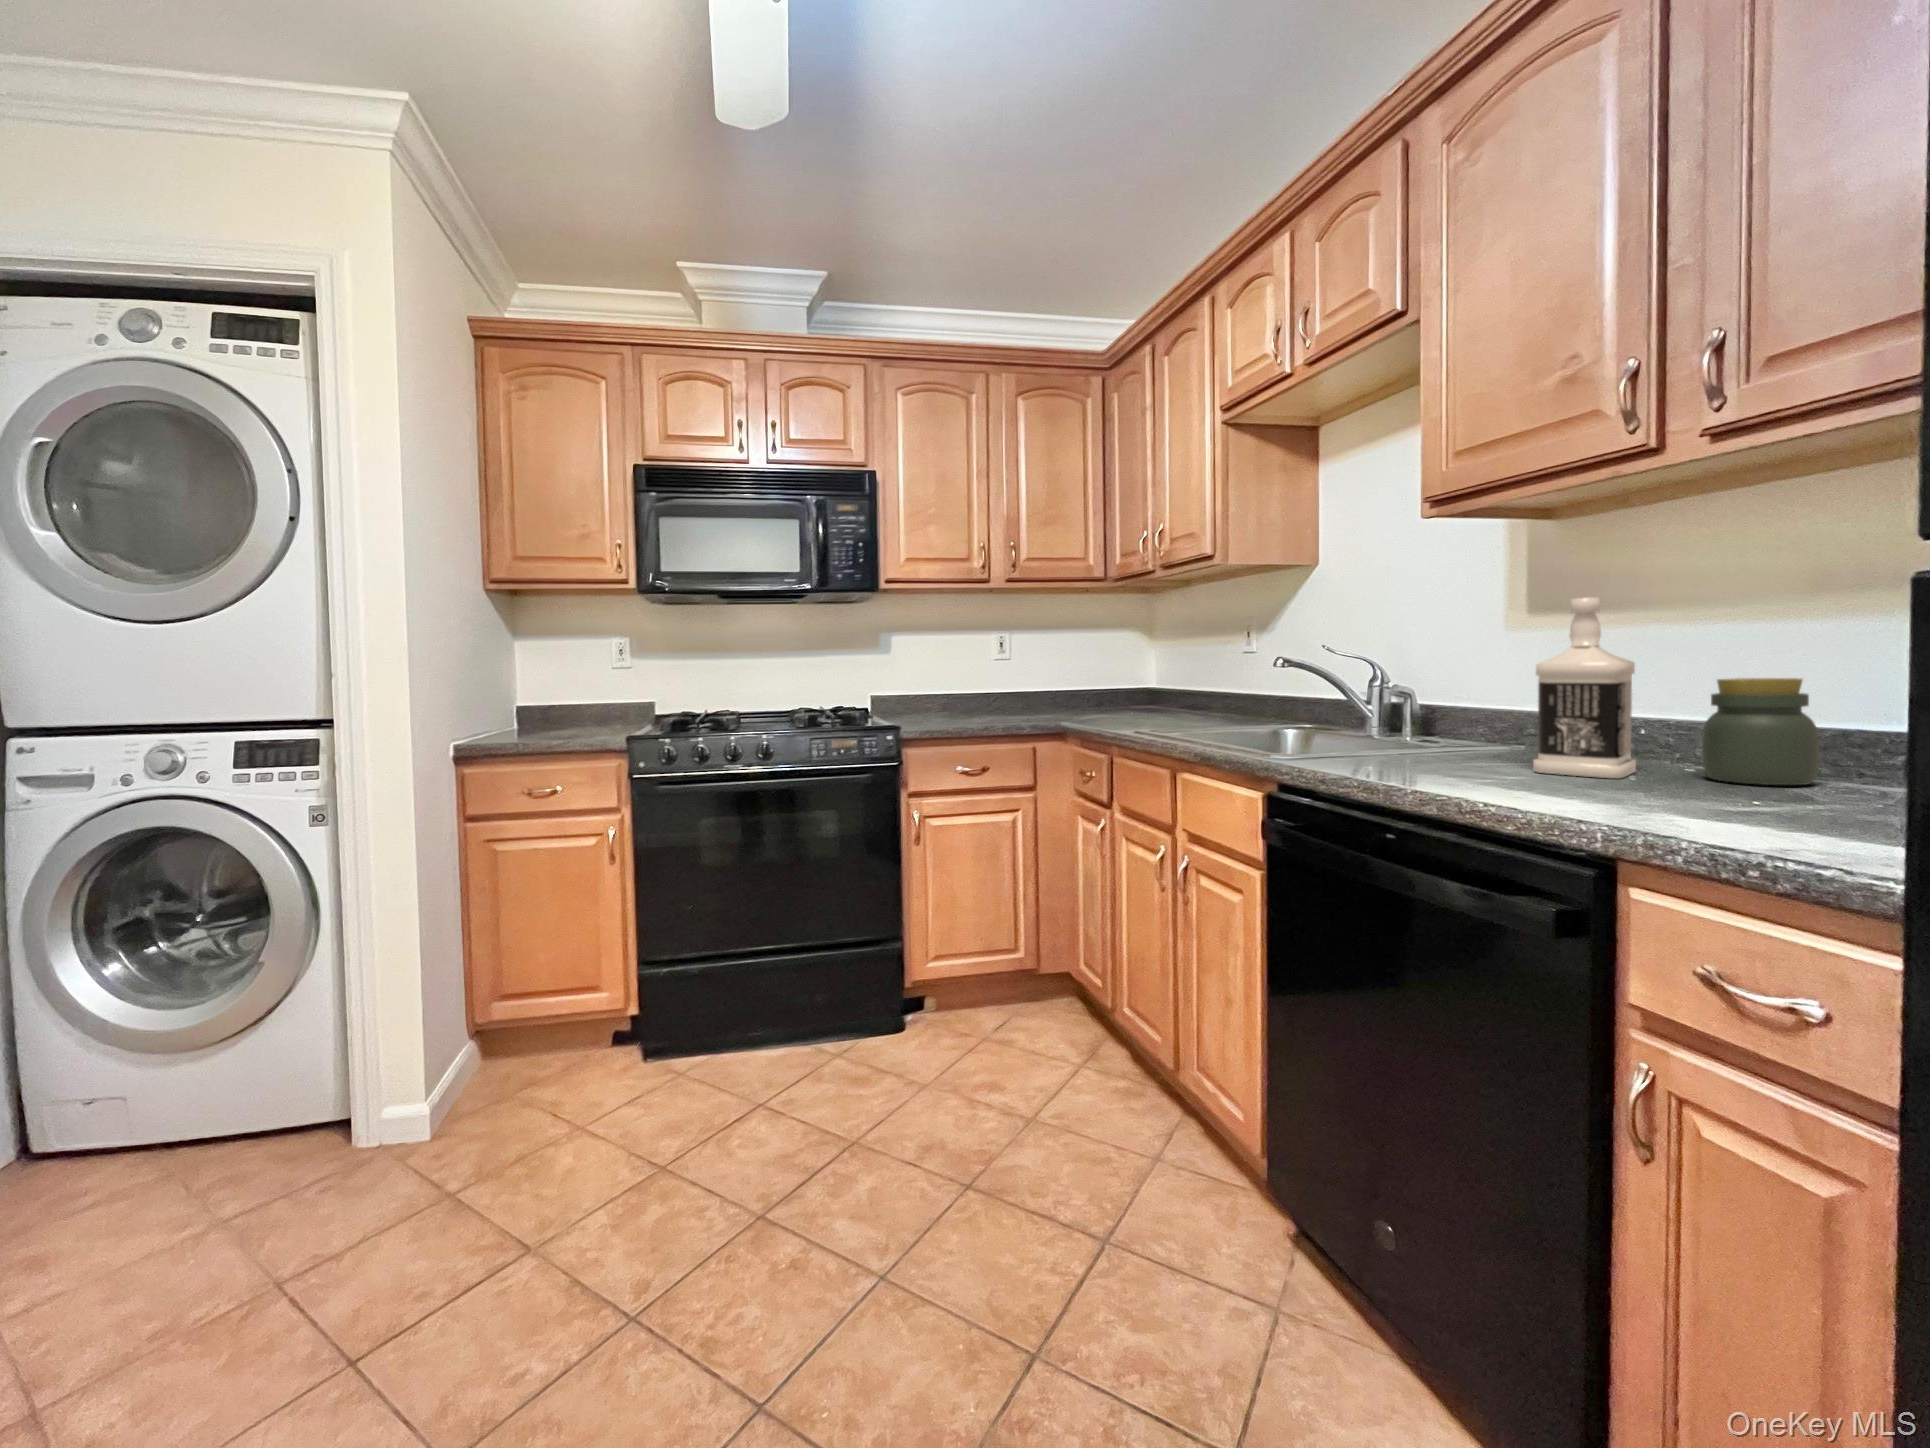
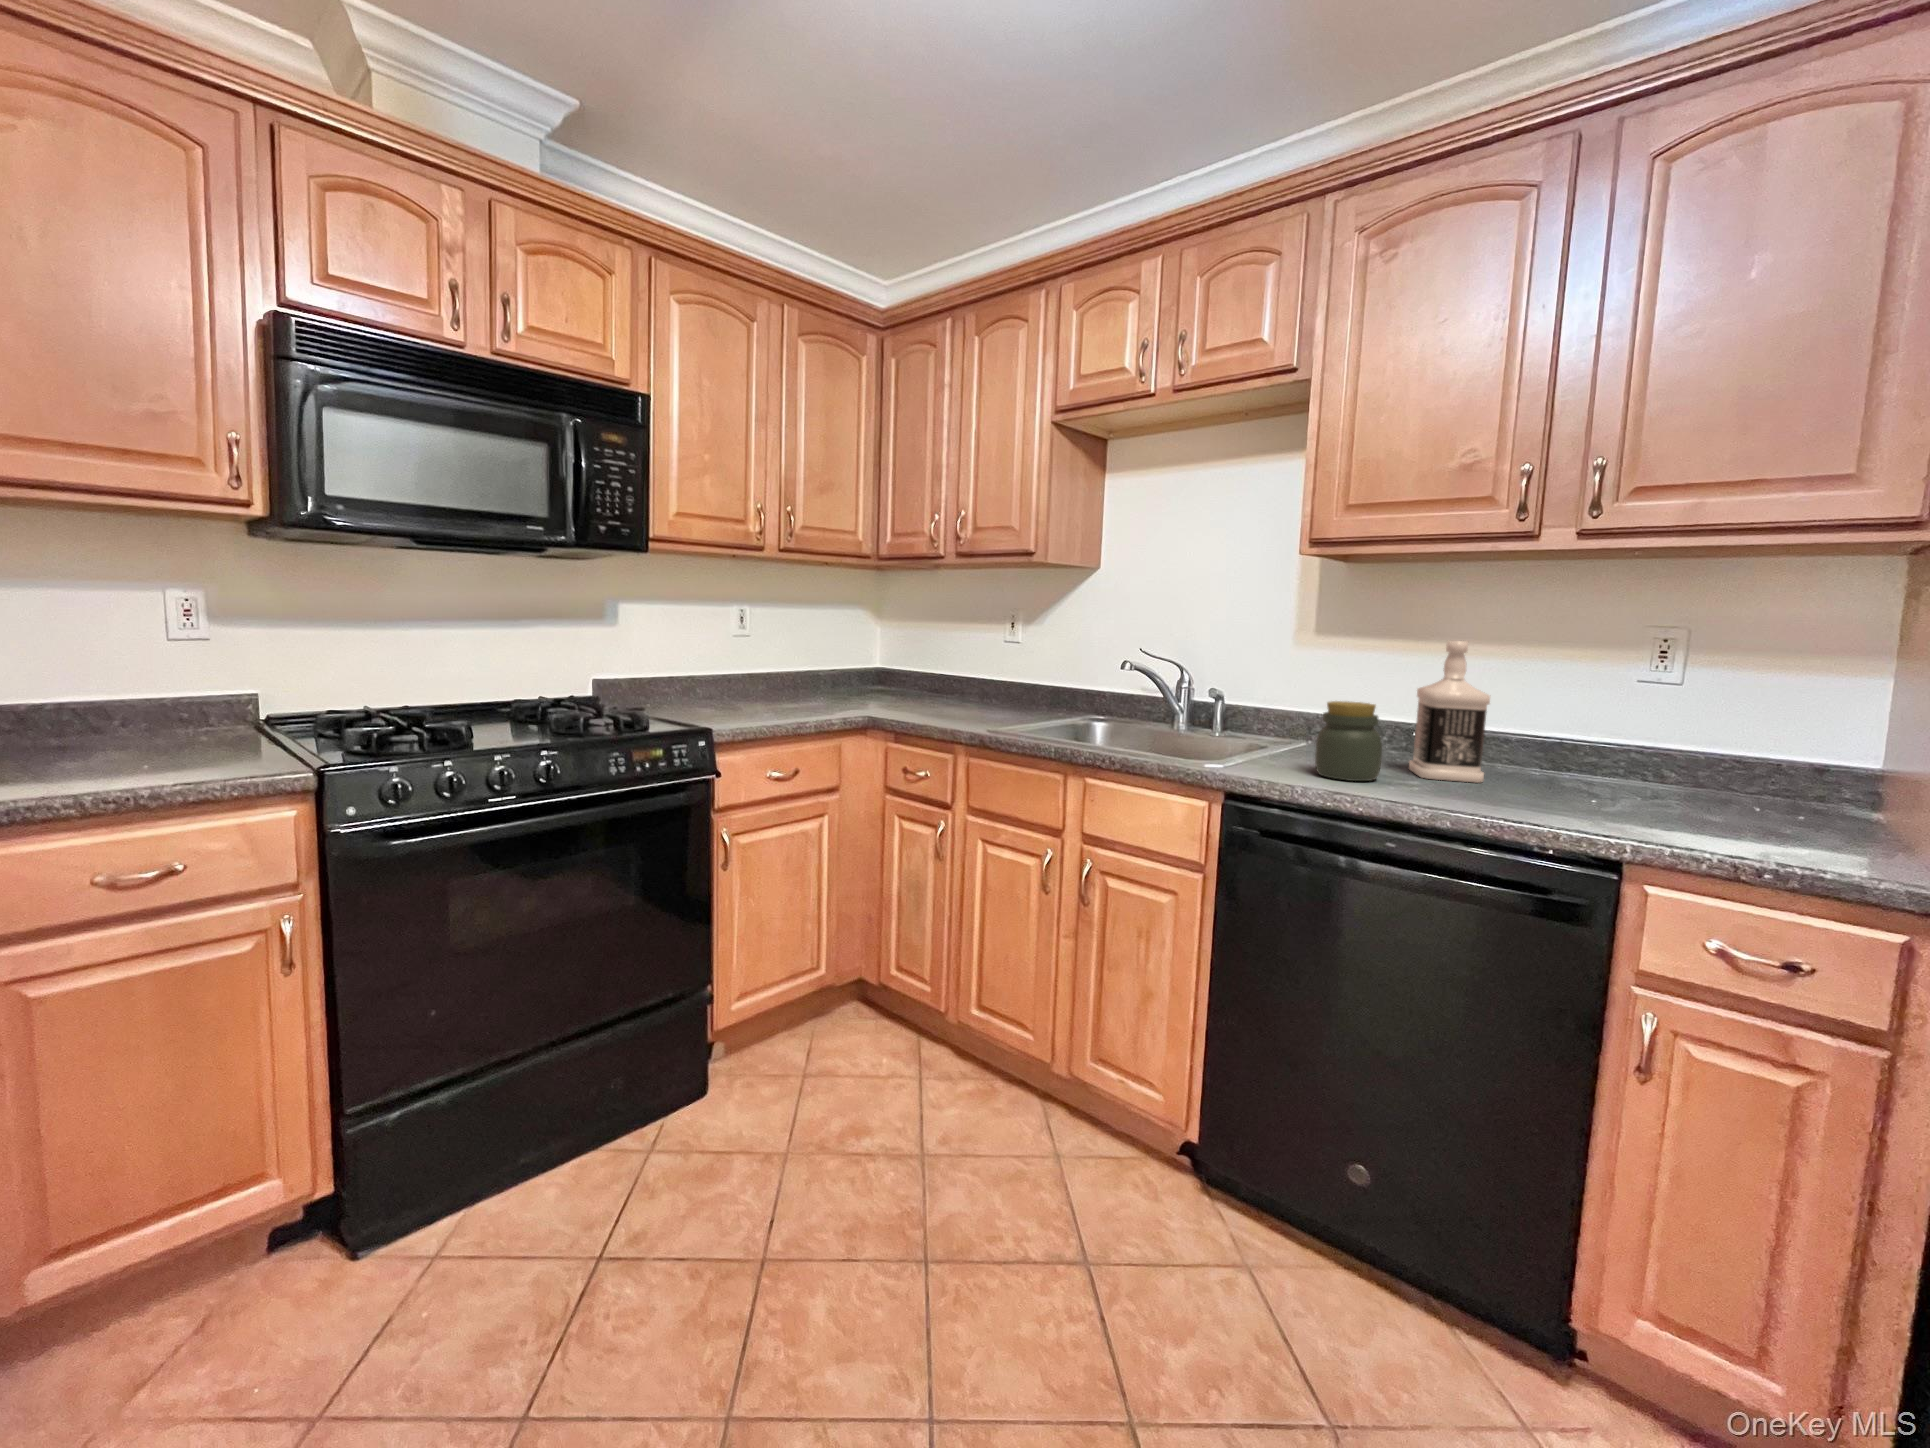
jar: present [1702,678,1819,785] -> present [1315,701,1382,781]

